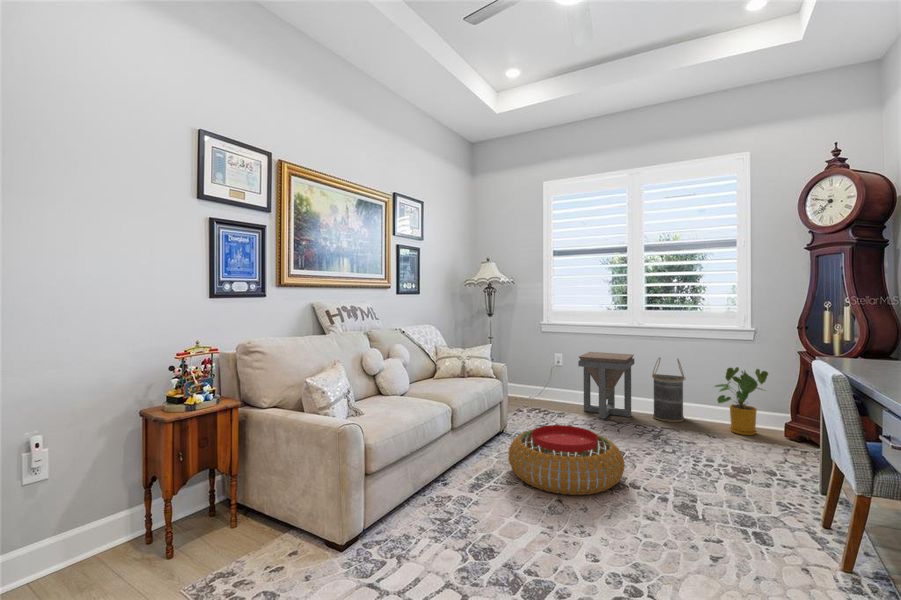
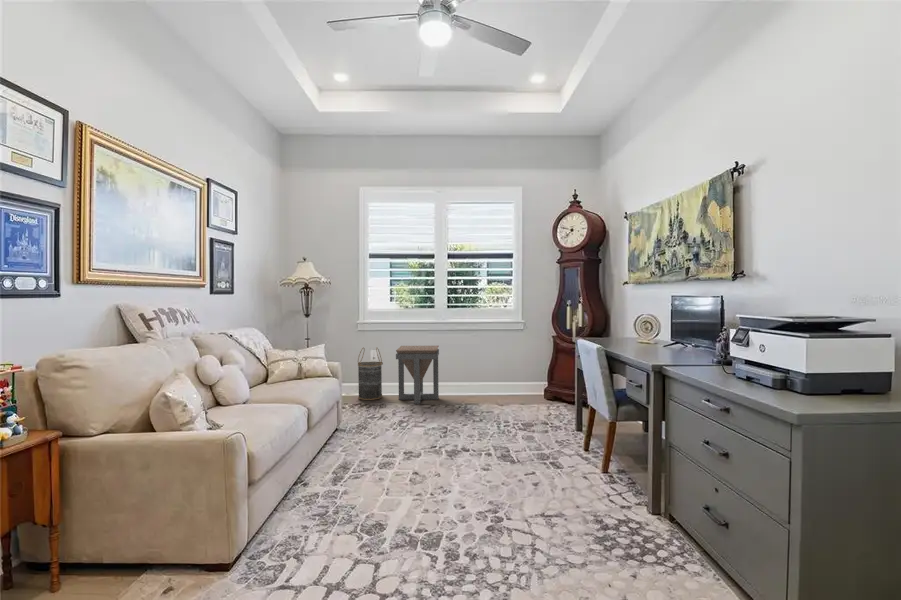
basket: present [652,357,685,422] -> present [358,348,383,400]
house plant: present [715,367,768,435] -> none [501,350,536,401]
pouf: present [508,425,624,495] -> none [359,411,458,469]

